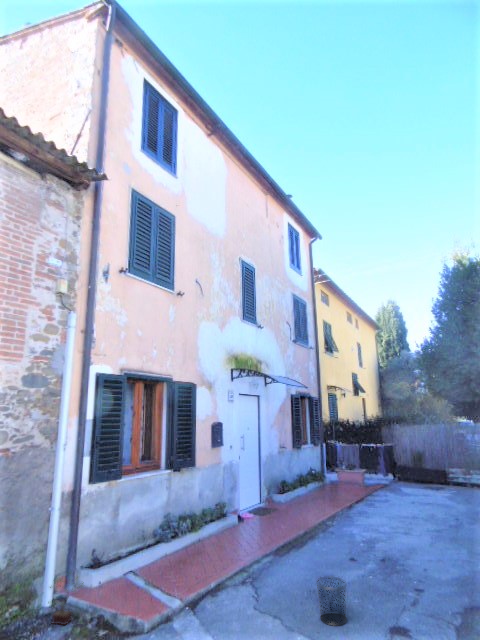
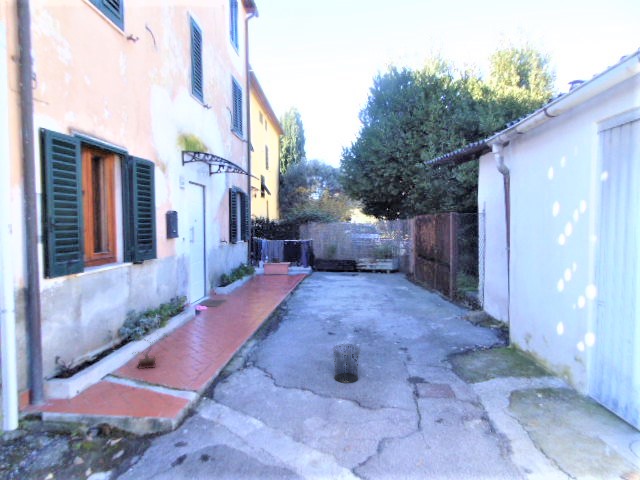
potted plant: present [48,573,83,625] -> present [132,336,167,369]

